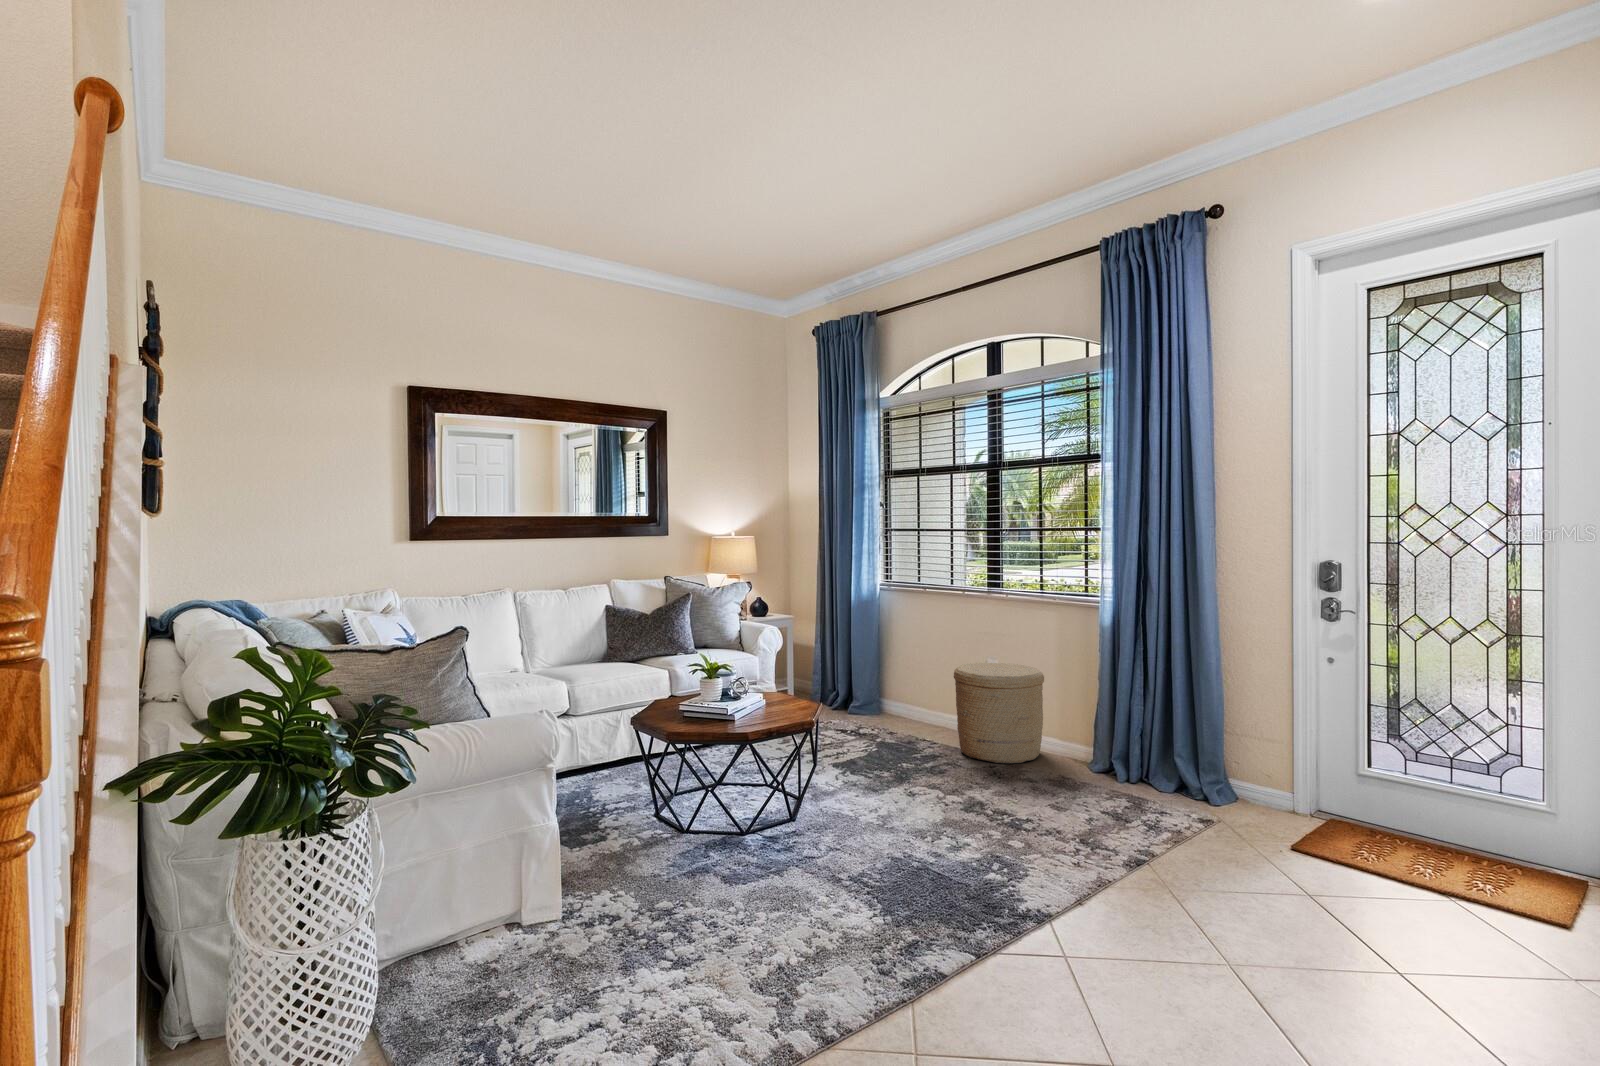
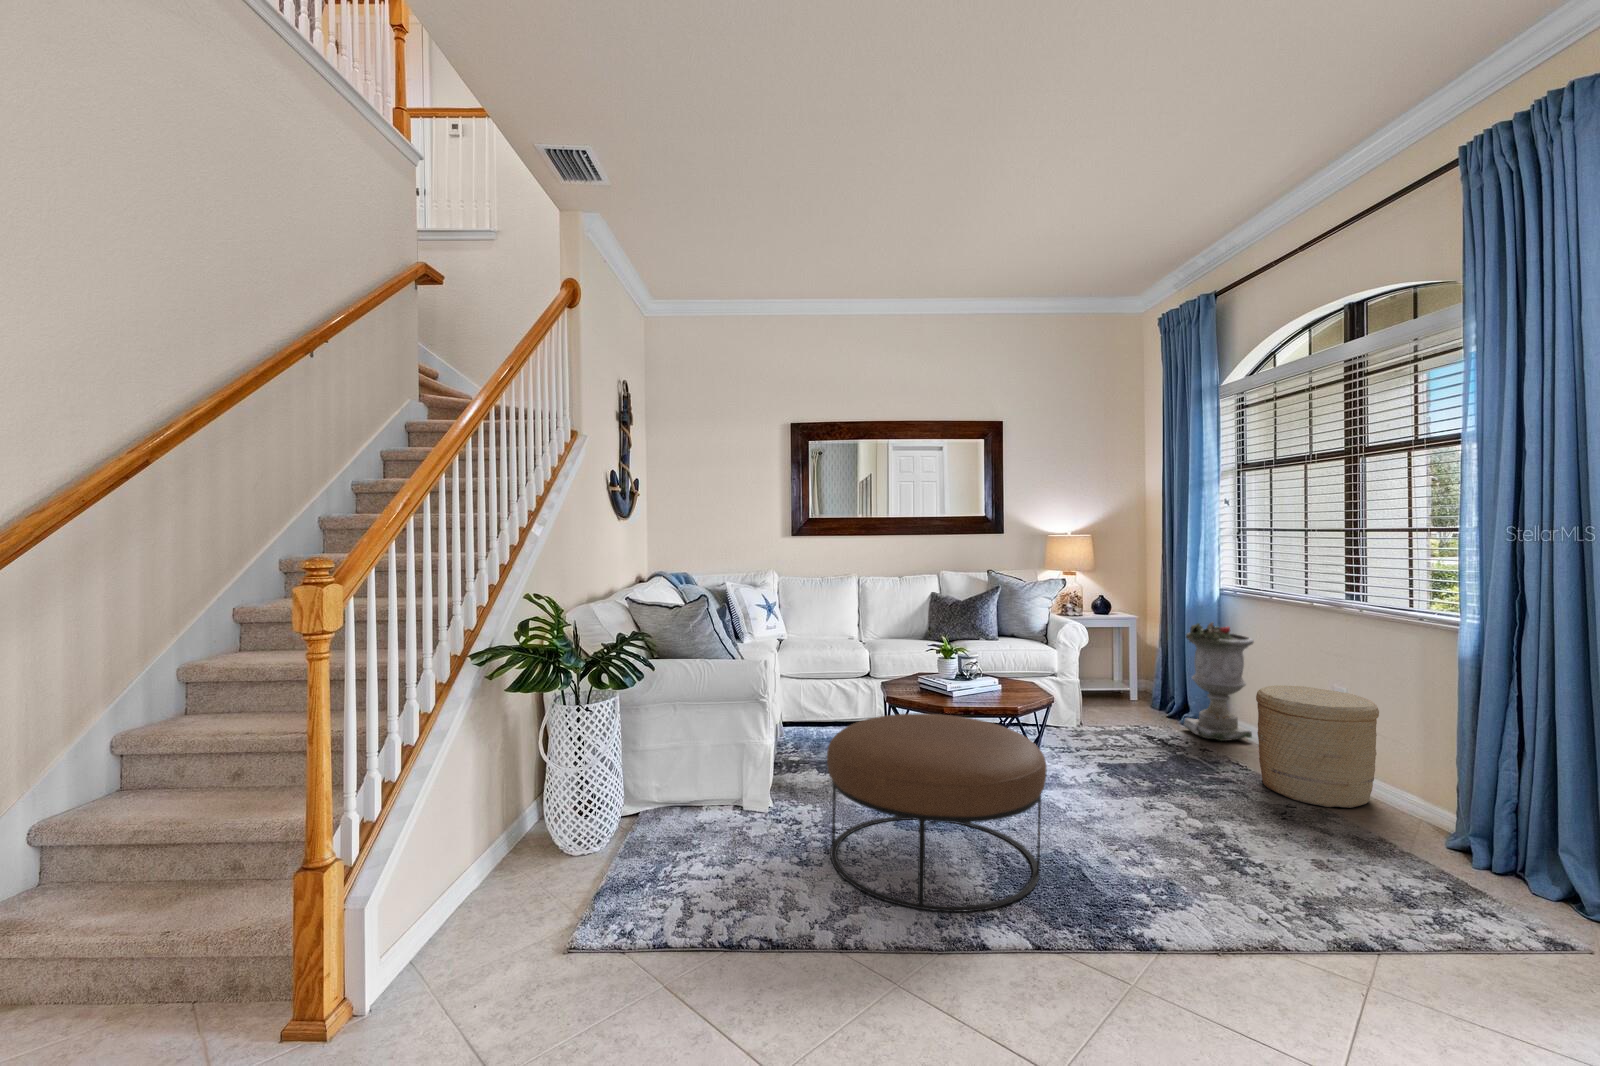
planter: none [860,613,919,725] -> present [1184,622,1254,741]
ottoman: none [674,739,922,969] -> present [827,713,1047,912]

